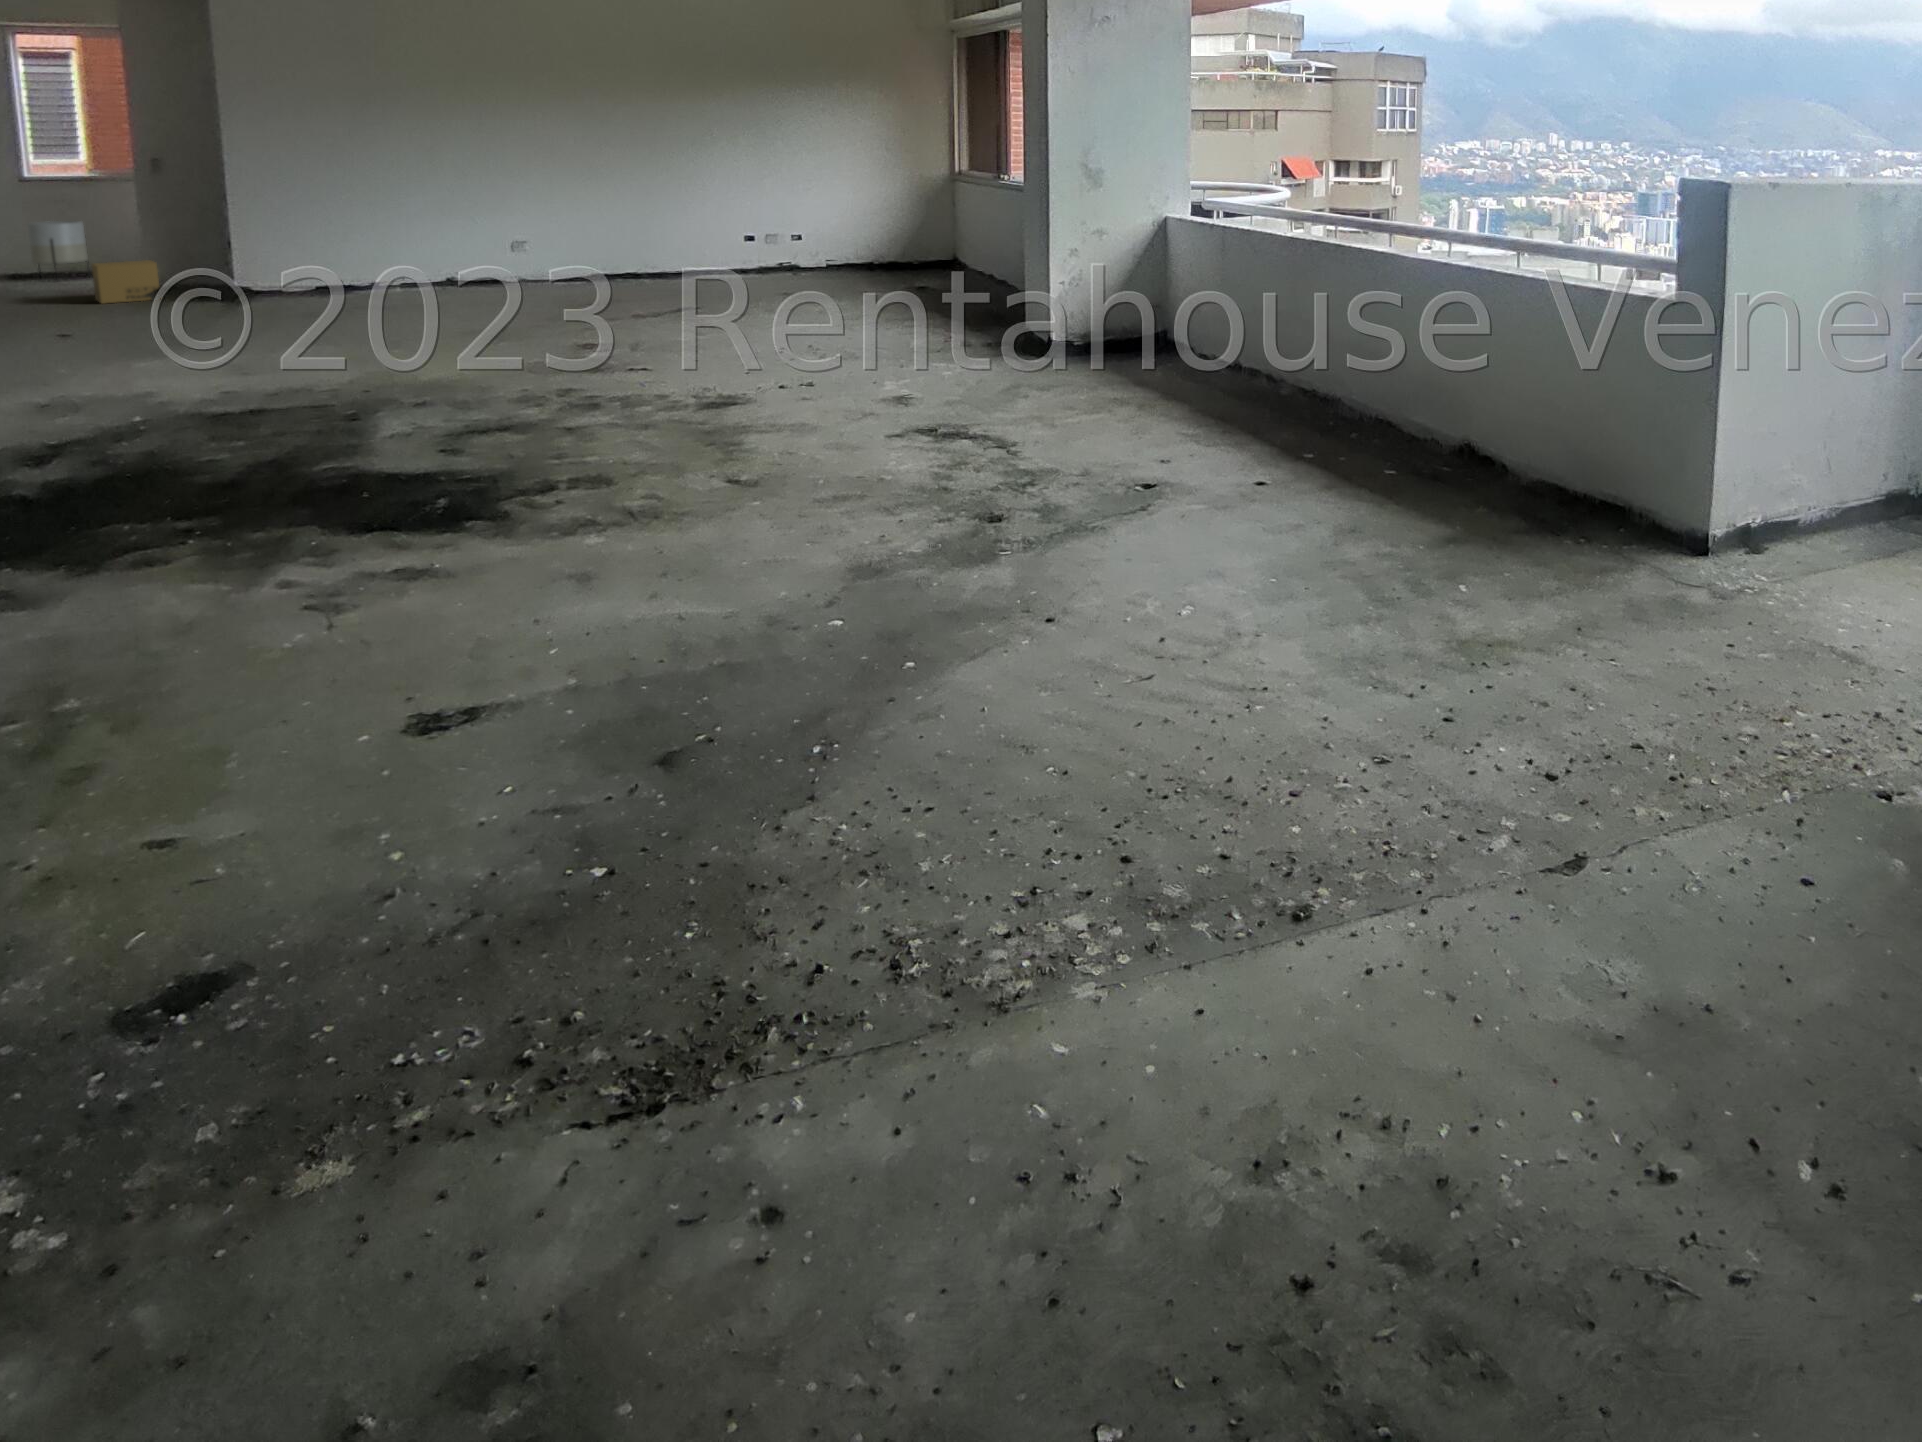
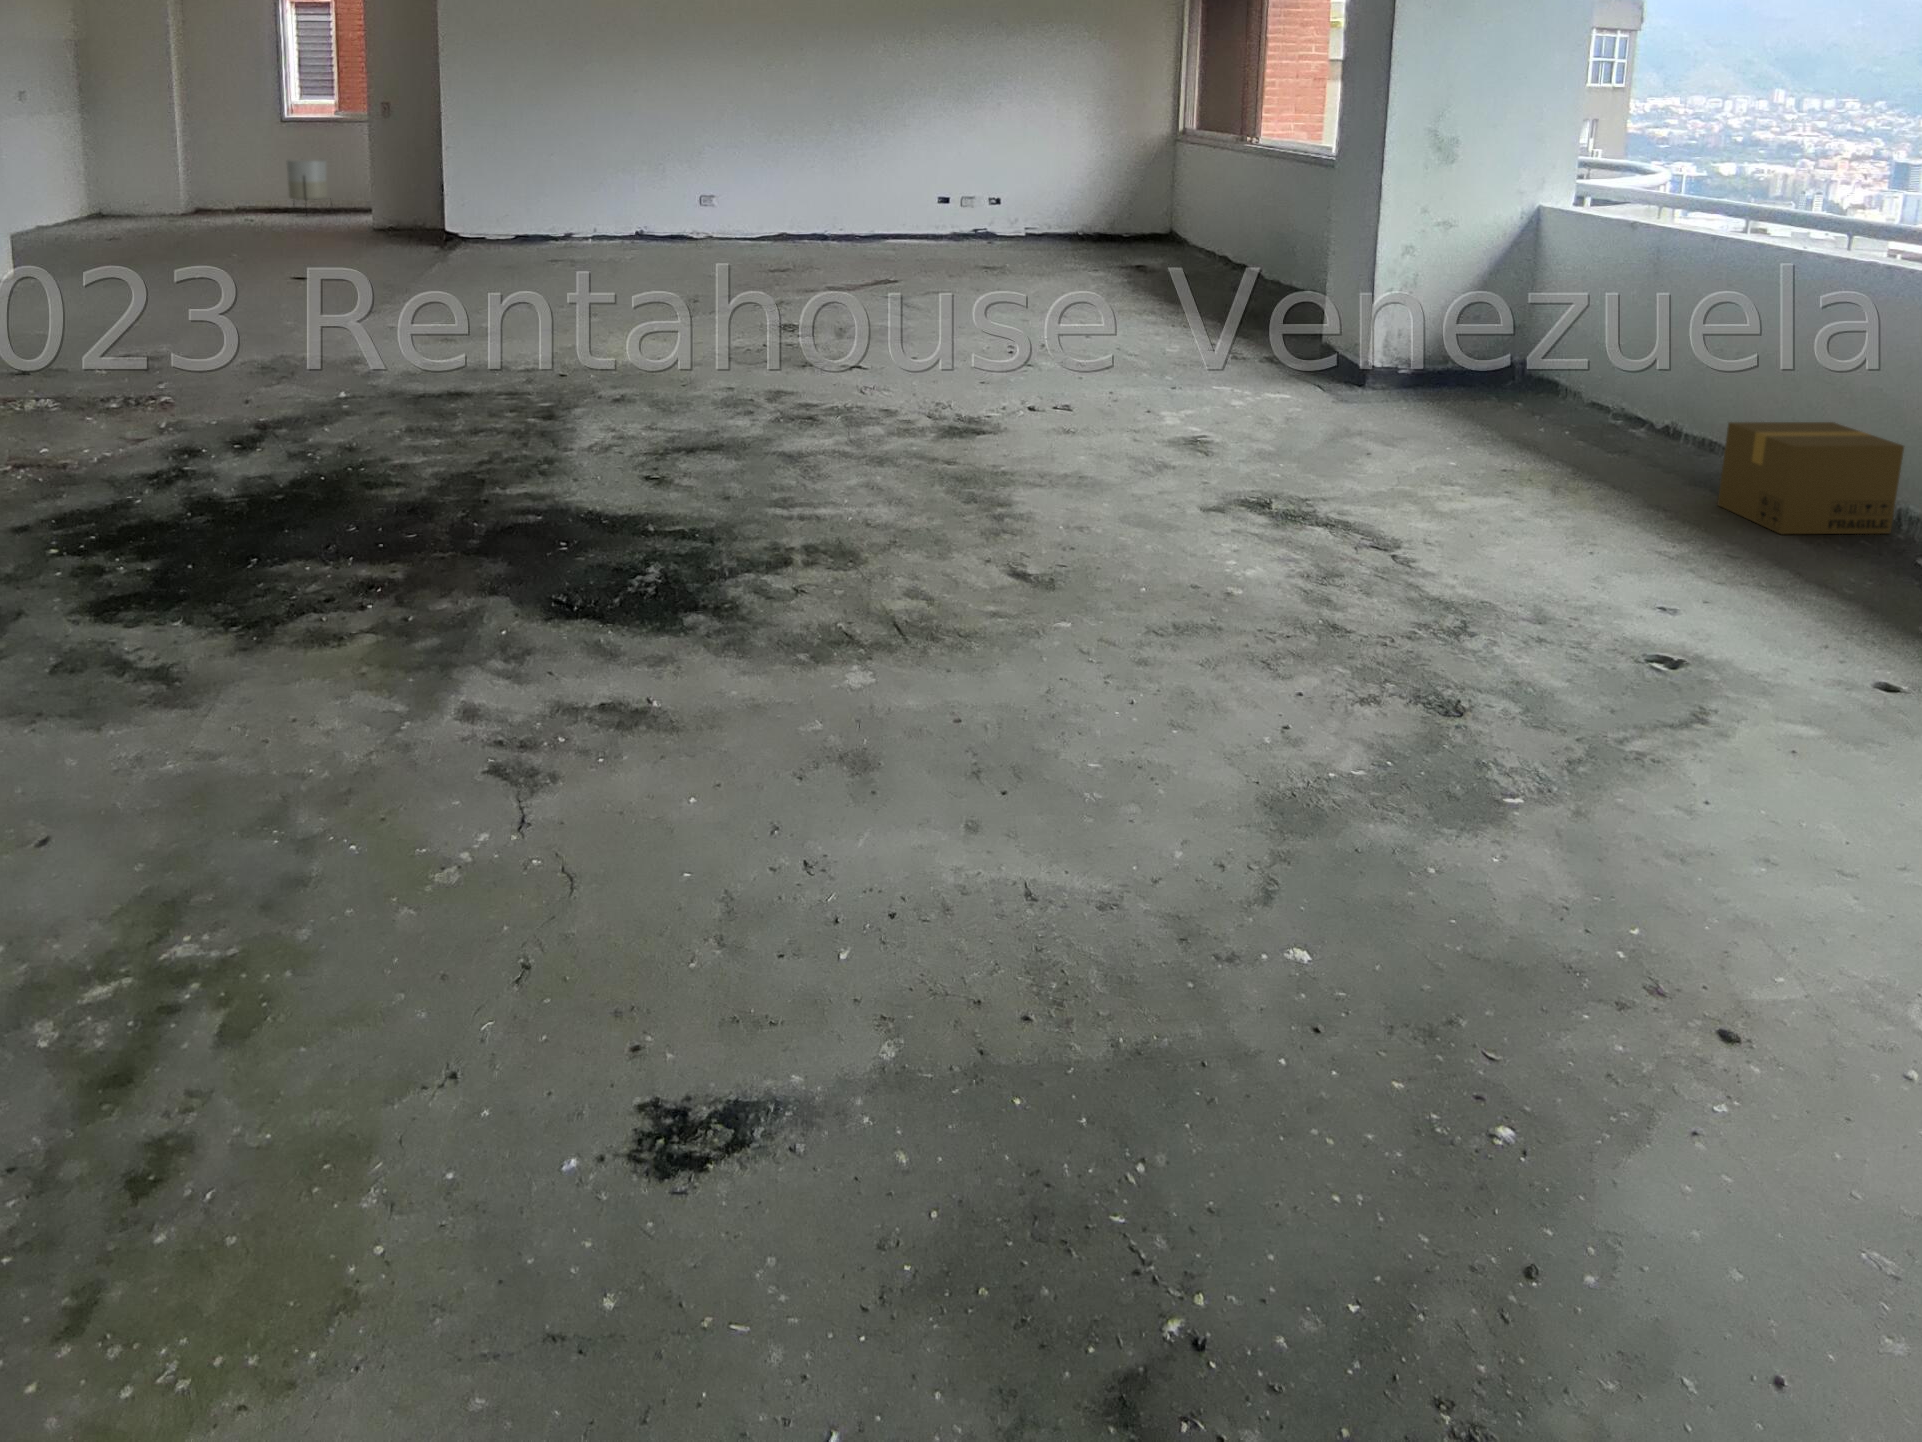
cardboard box: present [91,260,159,304] -> present [1718,422,1904,534]

